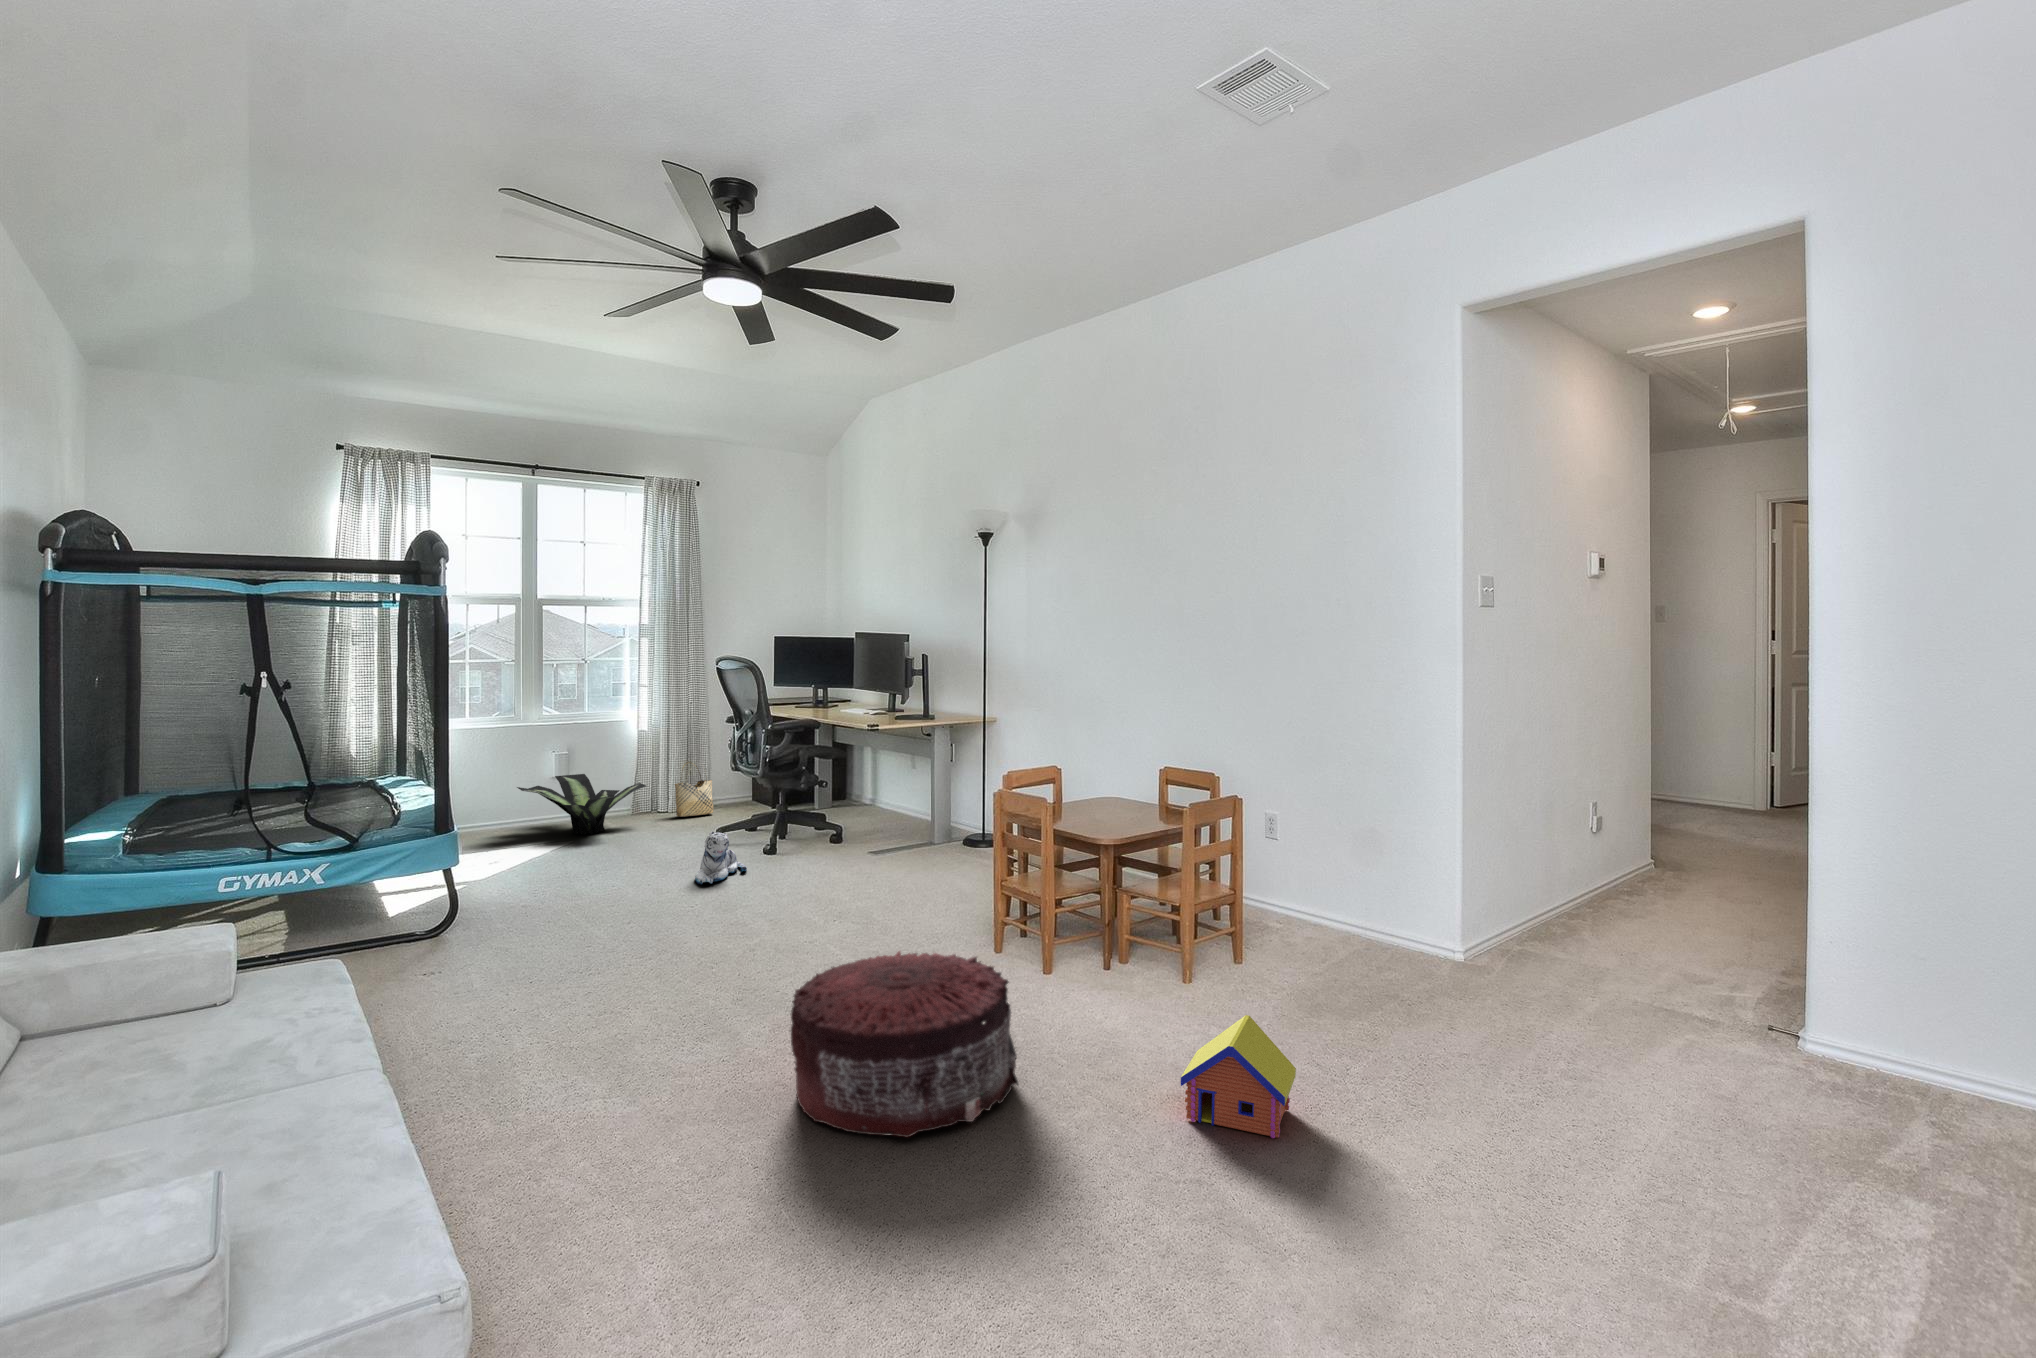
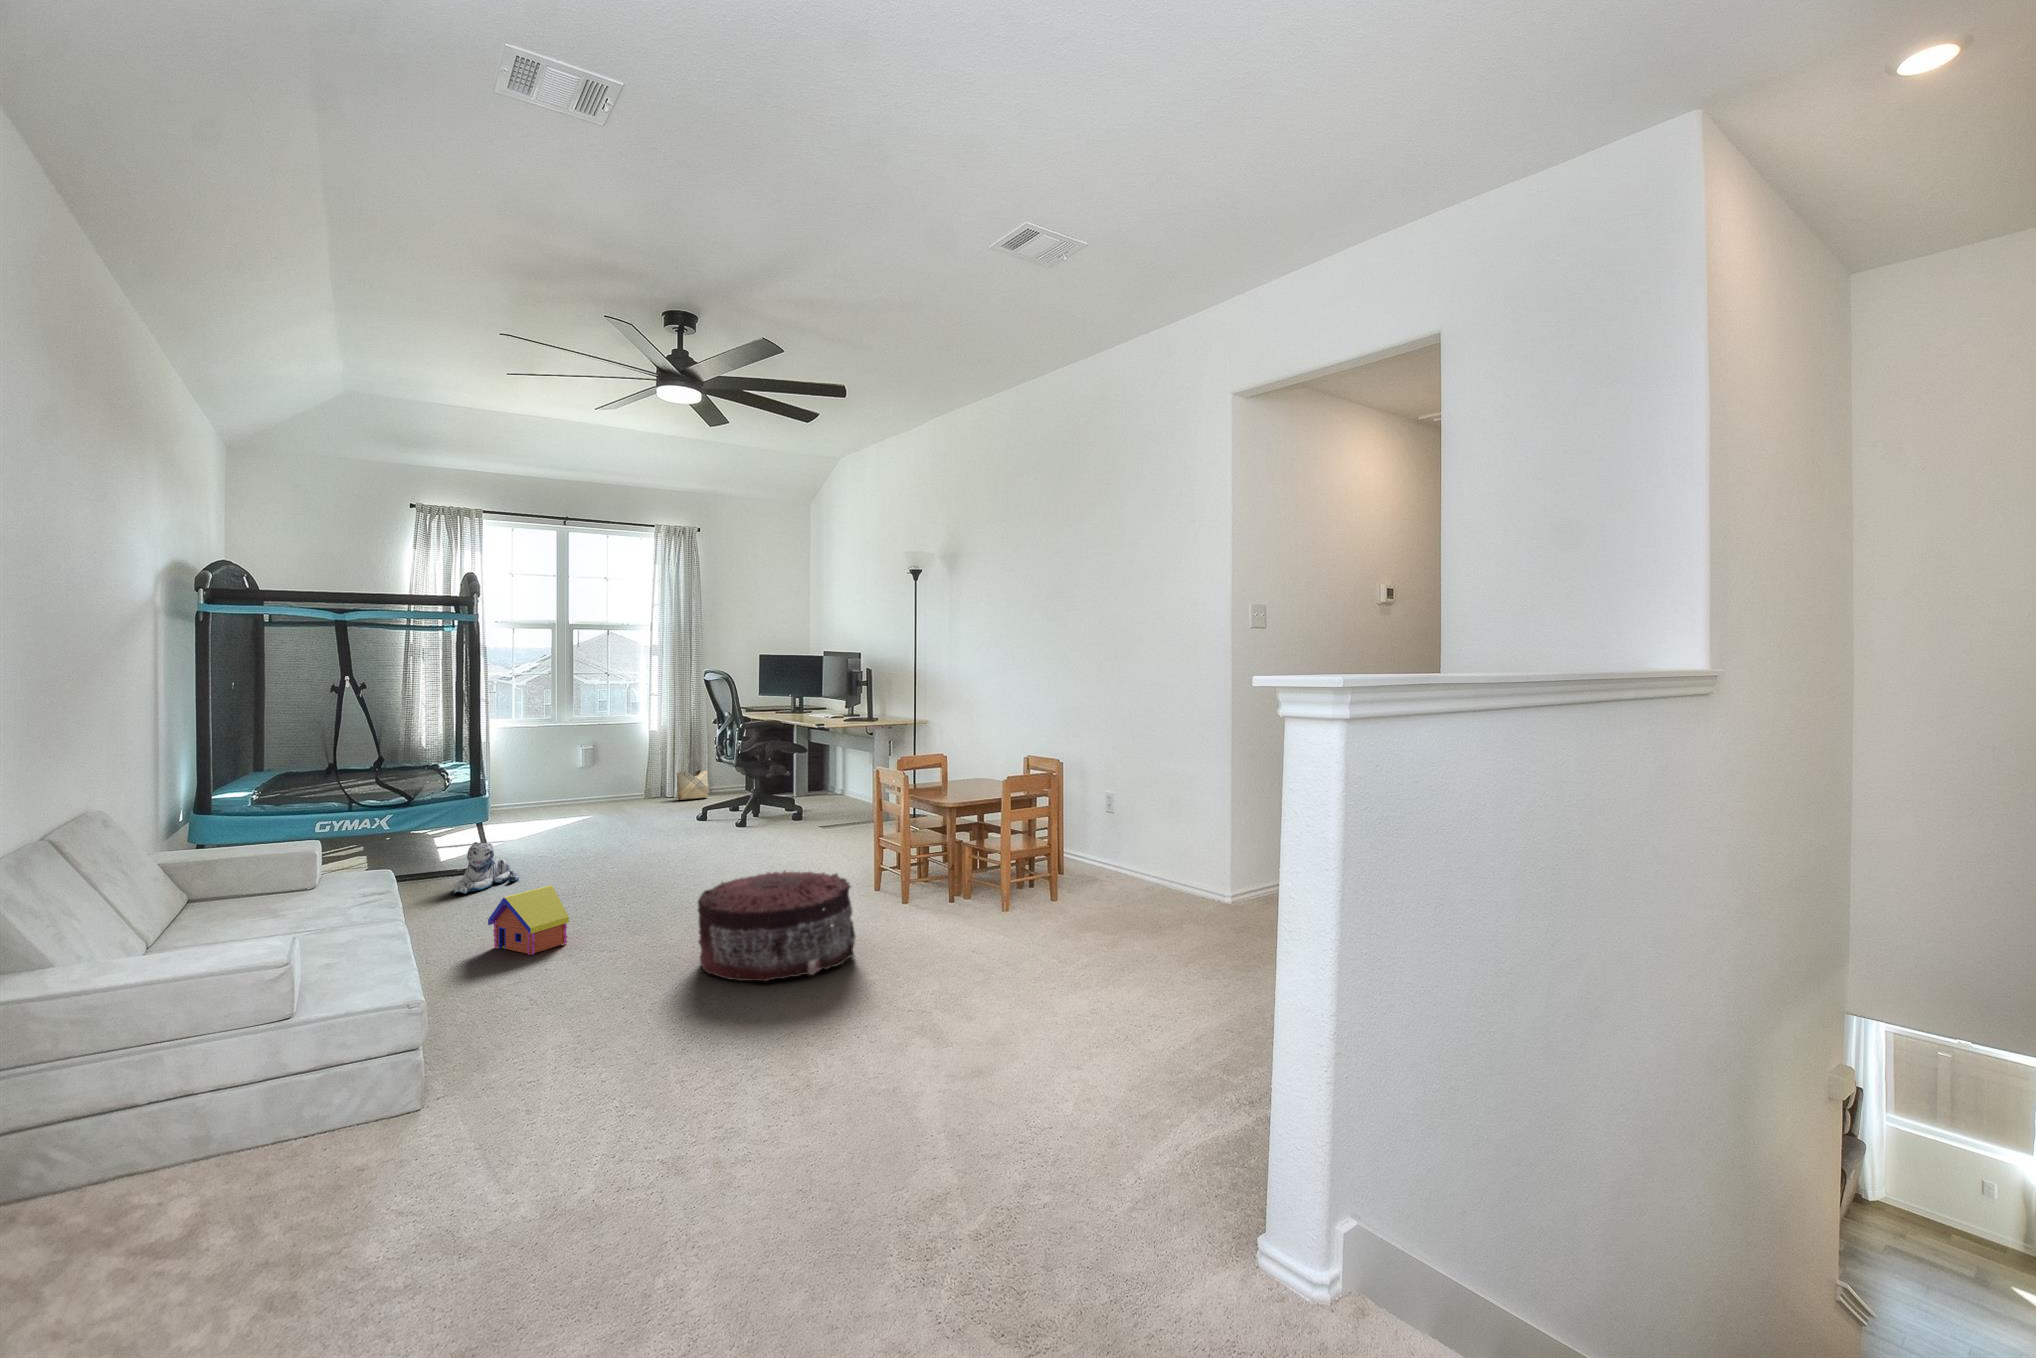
potted plant: present [517,774,646,835] -> none [547,764,652,812]
plush toy: present [695,832,747,884] -> present [453,842,519,894]
toy house: present [1181,1015,1296,1138] -> present [488,885,569,955]

